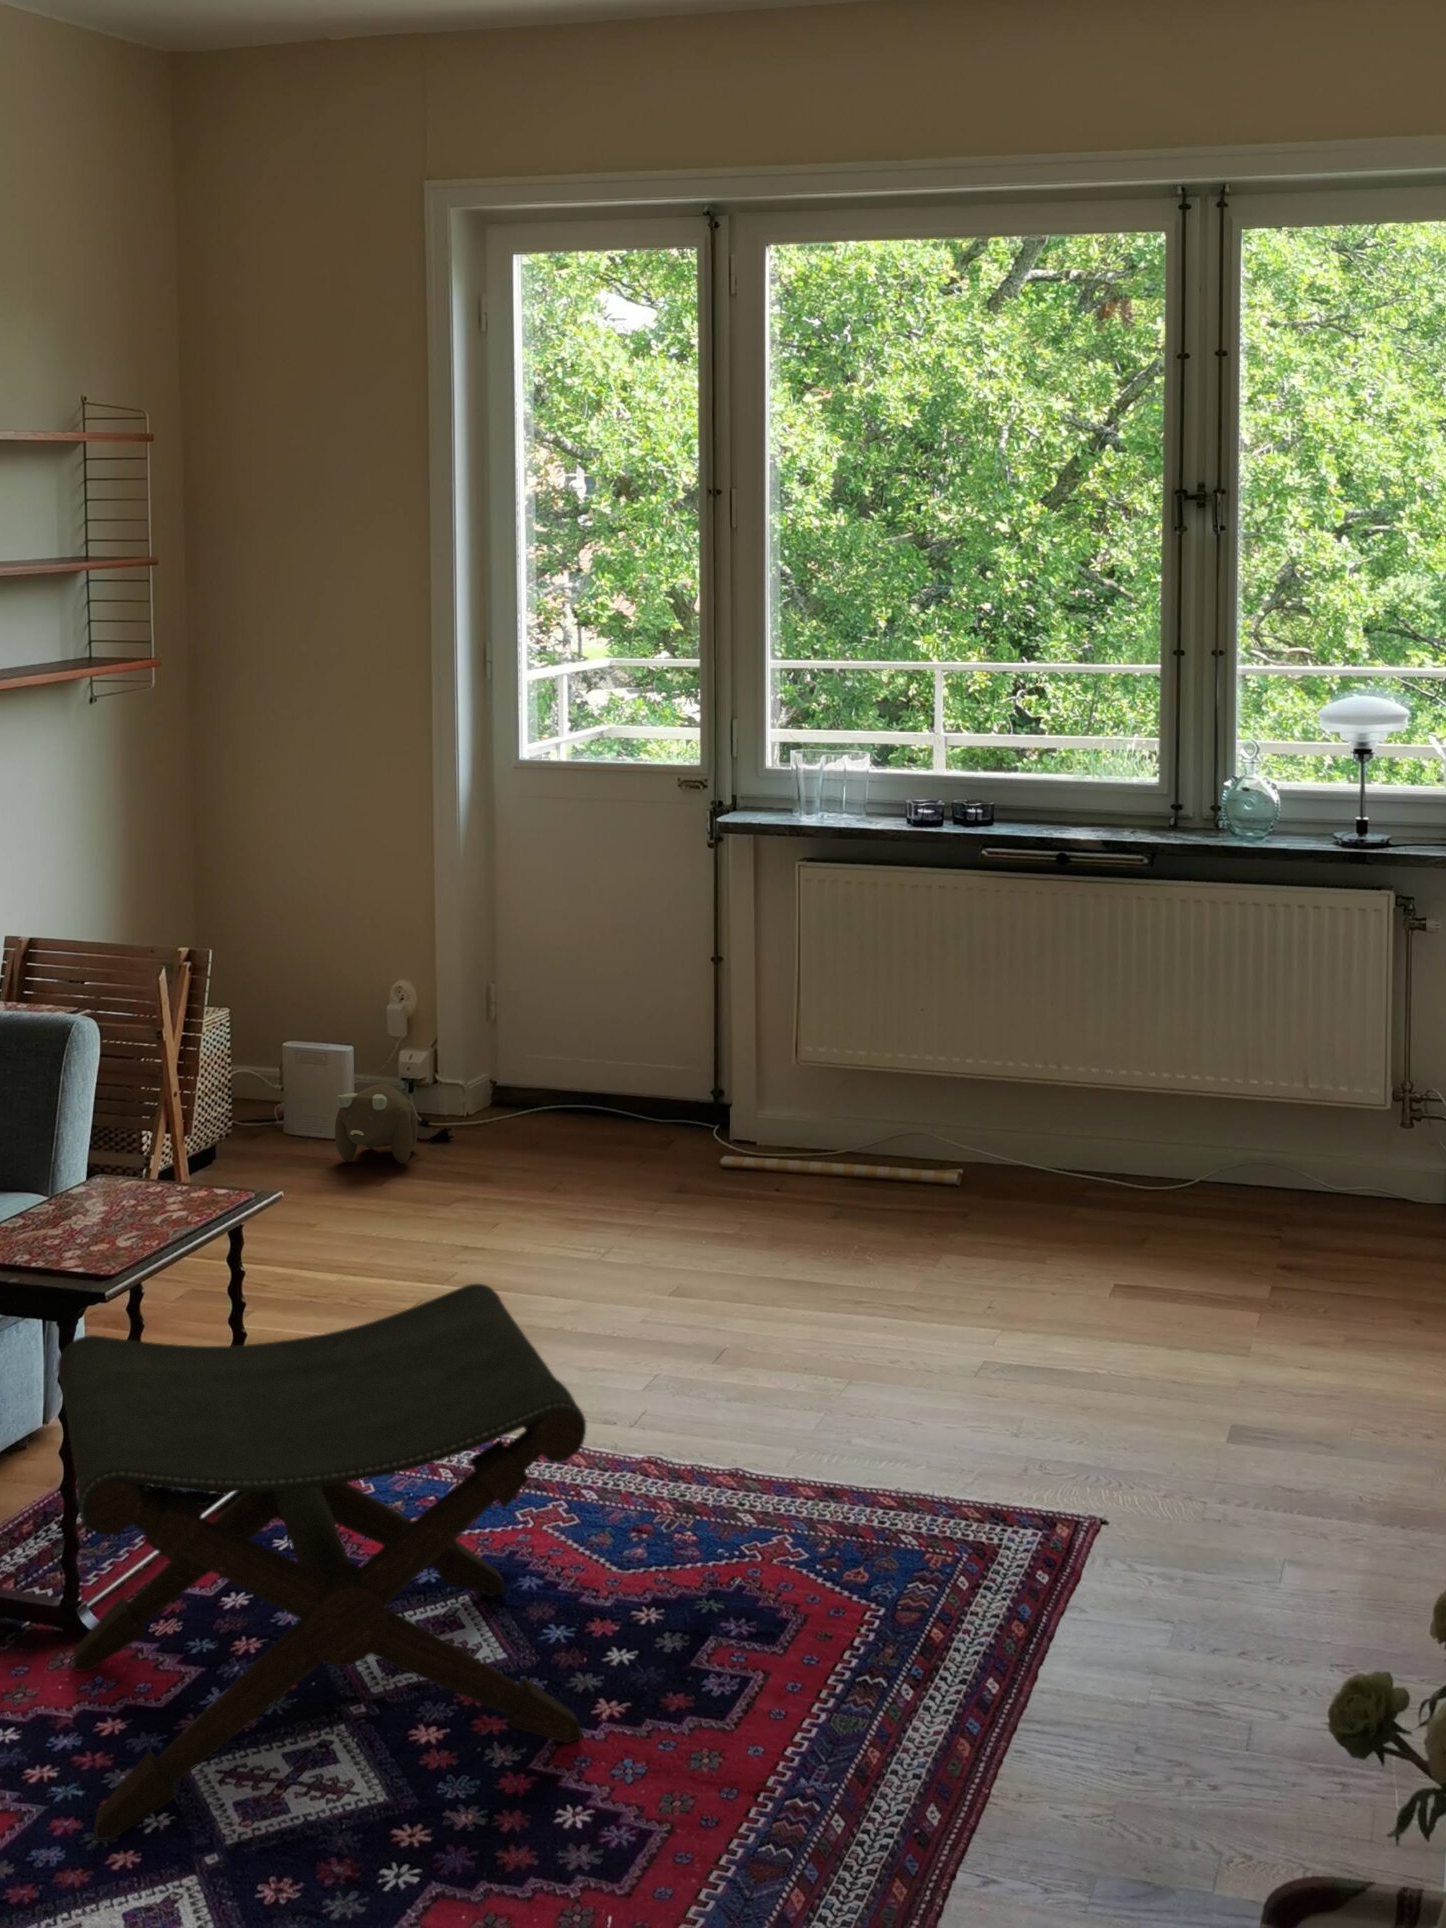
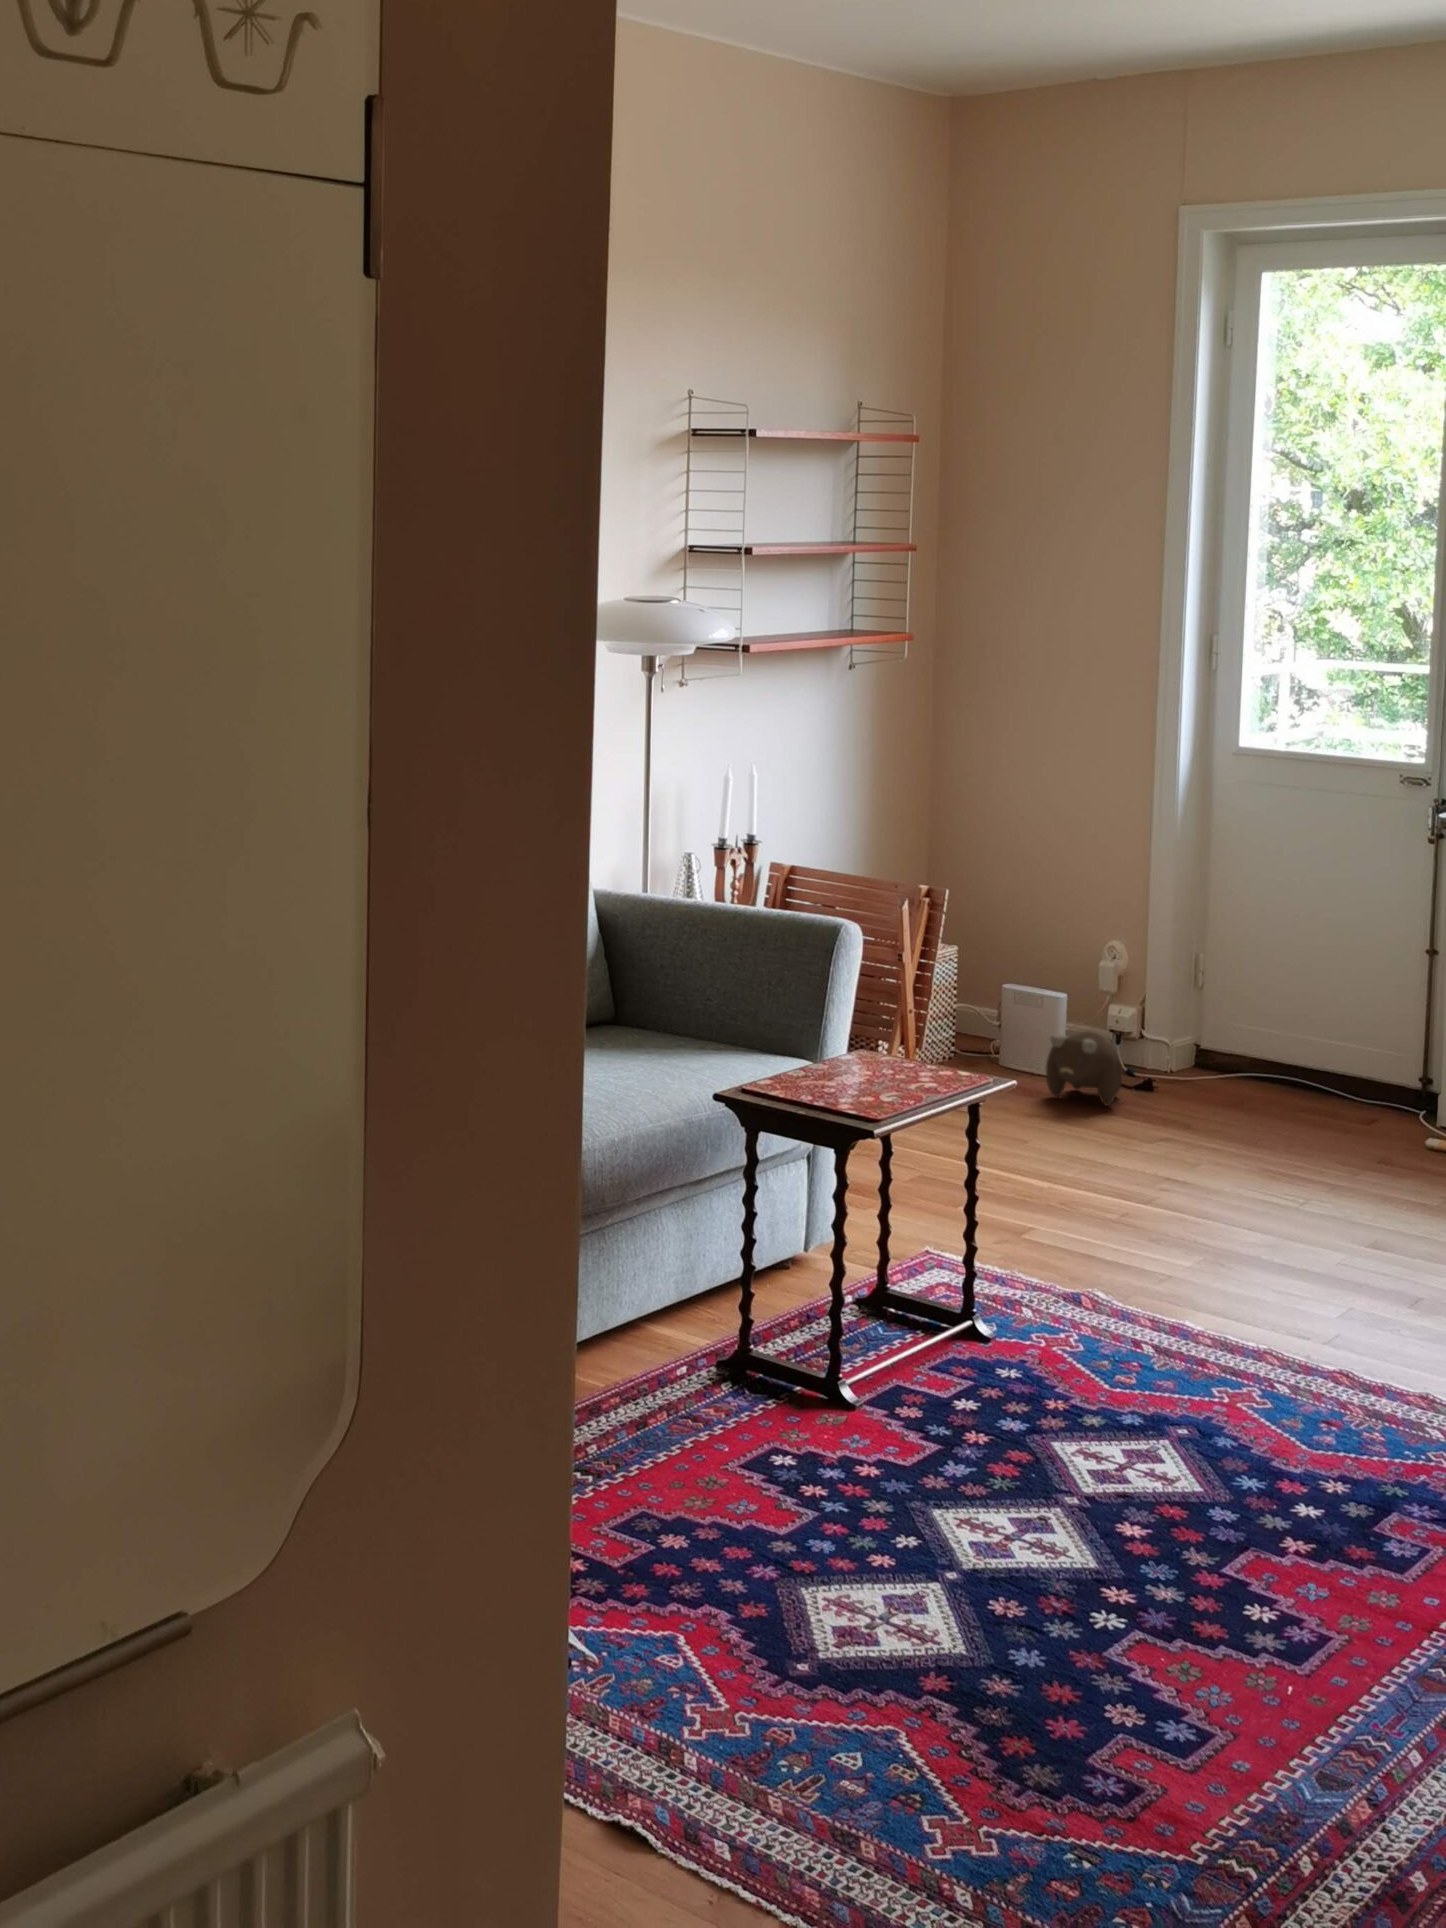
footstool: present [58,1284,586,1840] -> none [837,1159,1289,1563]

